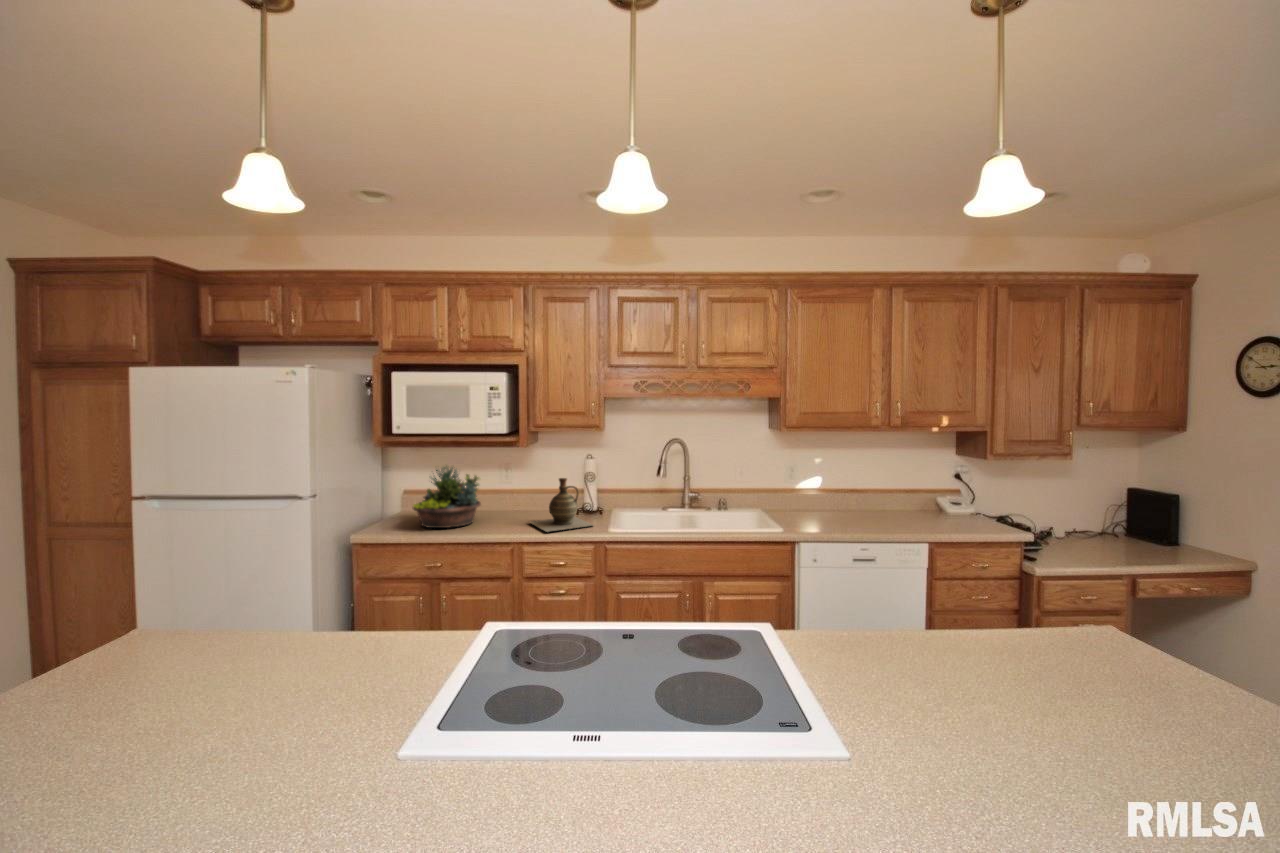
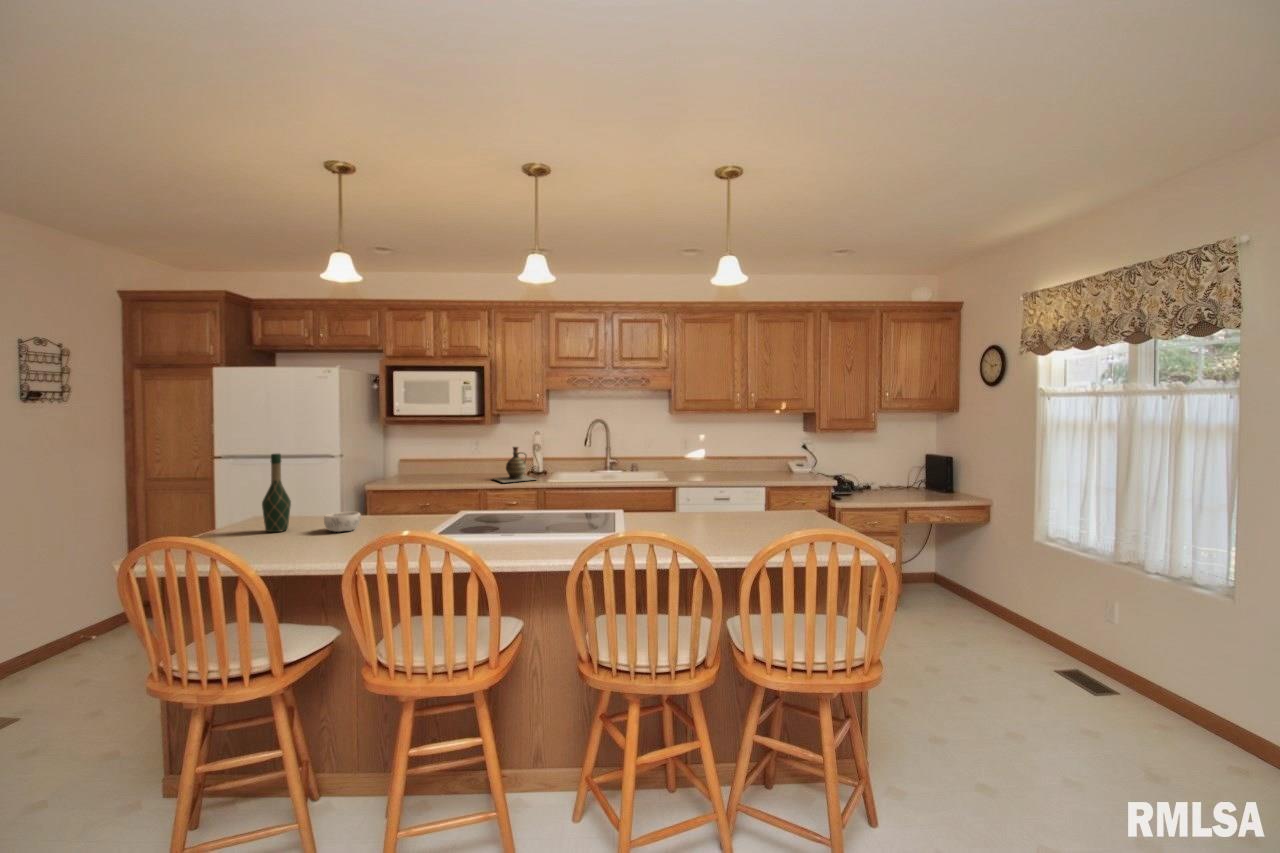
succulent planter: present [413,466,481,528] -> none [408,438,457,482]
wine bottle: none [49,550,123,729] -> present [262,454,291,532]
decorative bowl: none [183,670,272,732] -> present [324,512,361,532]

